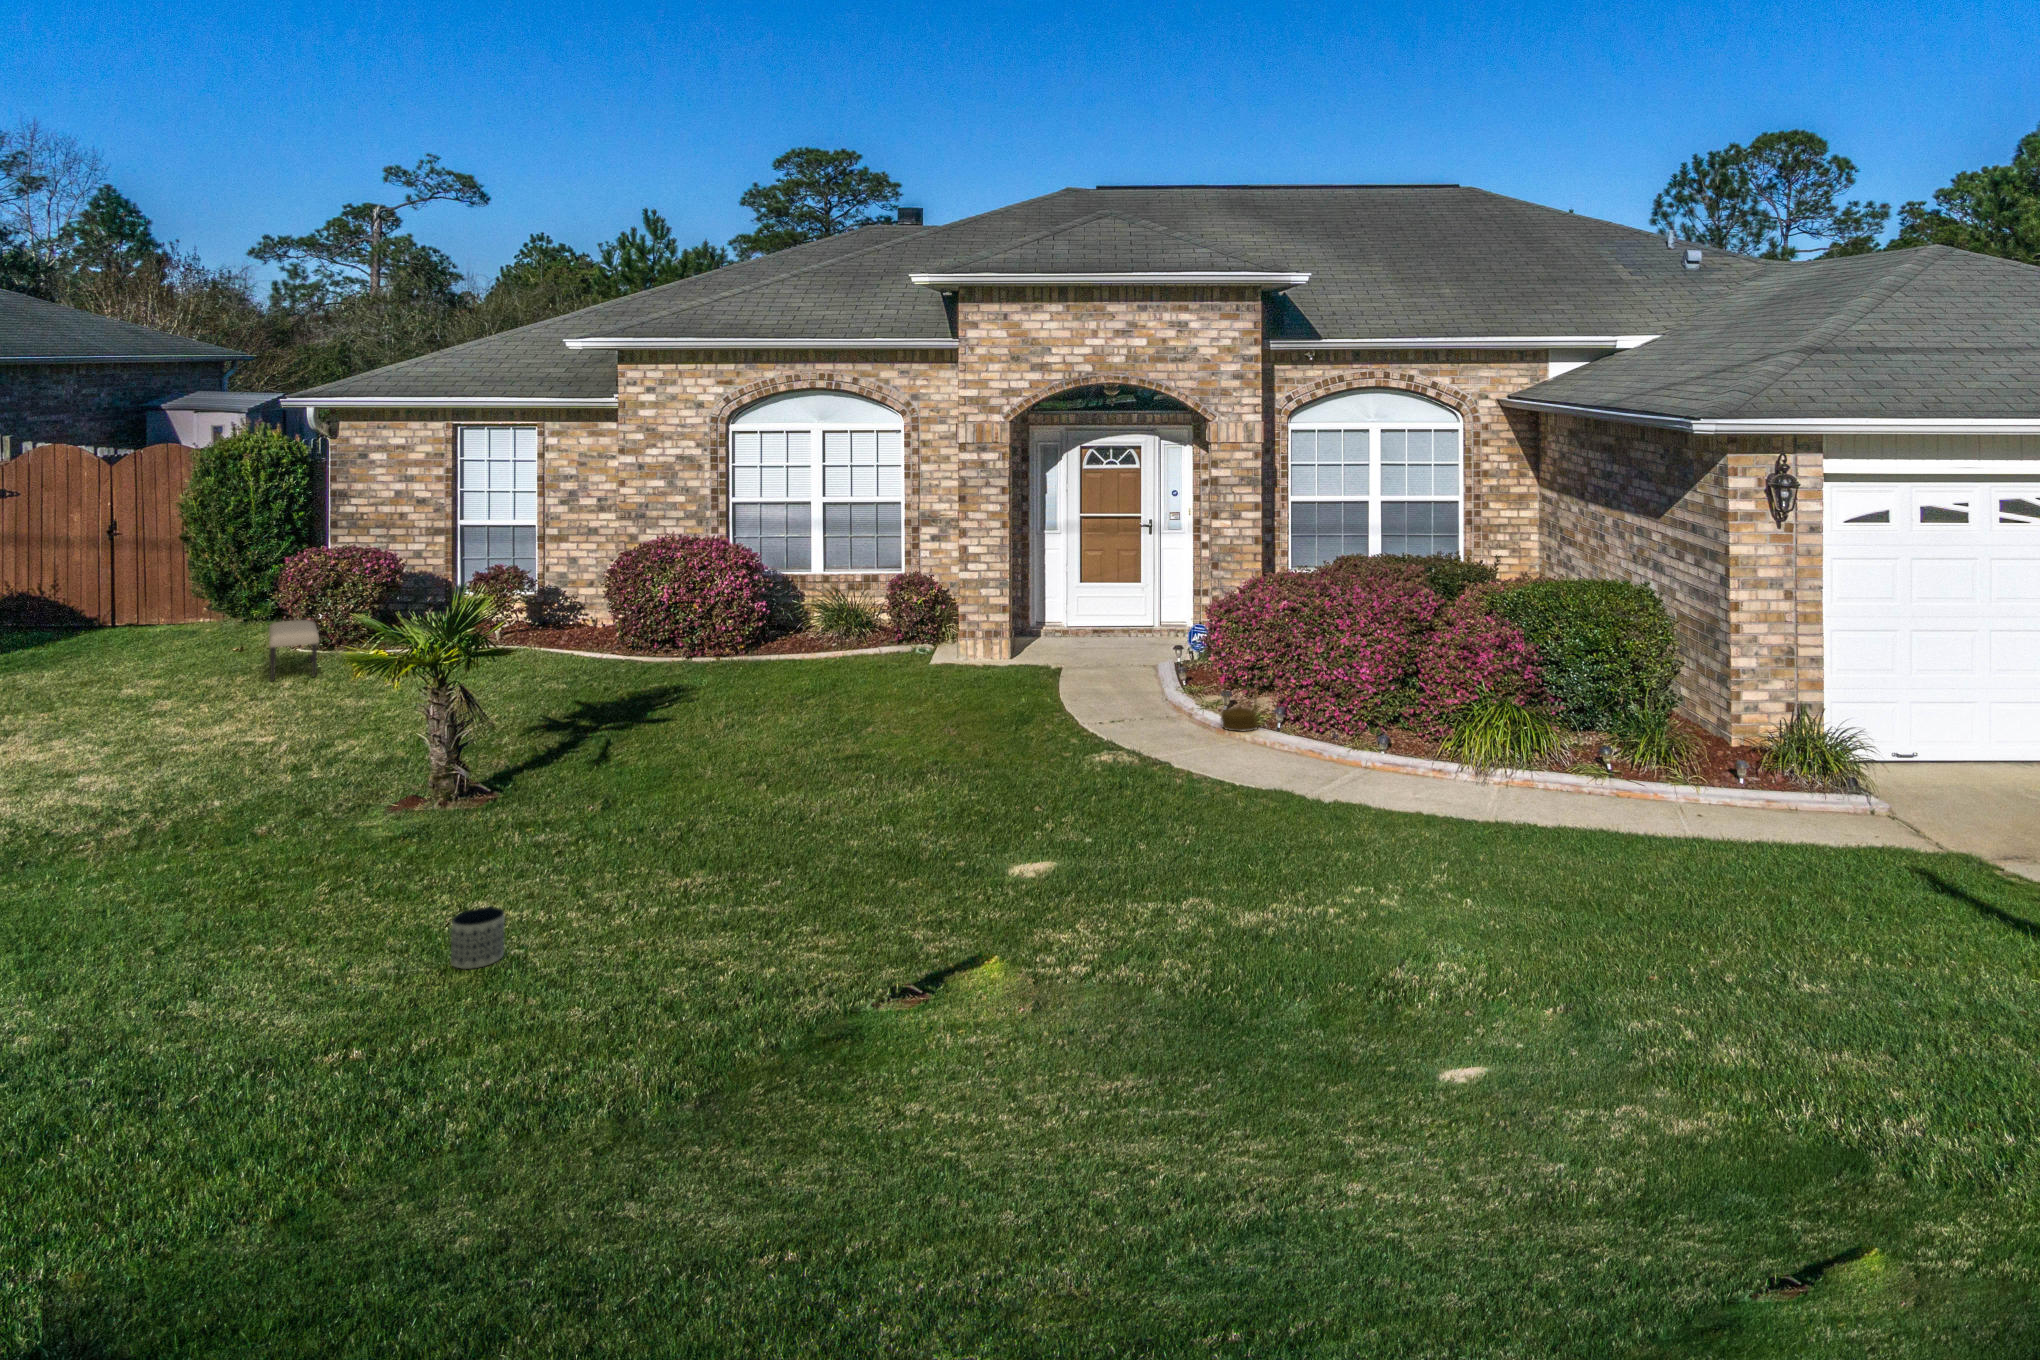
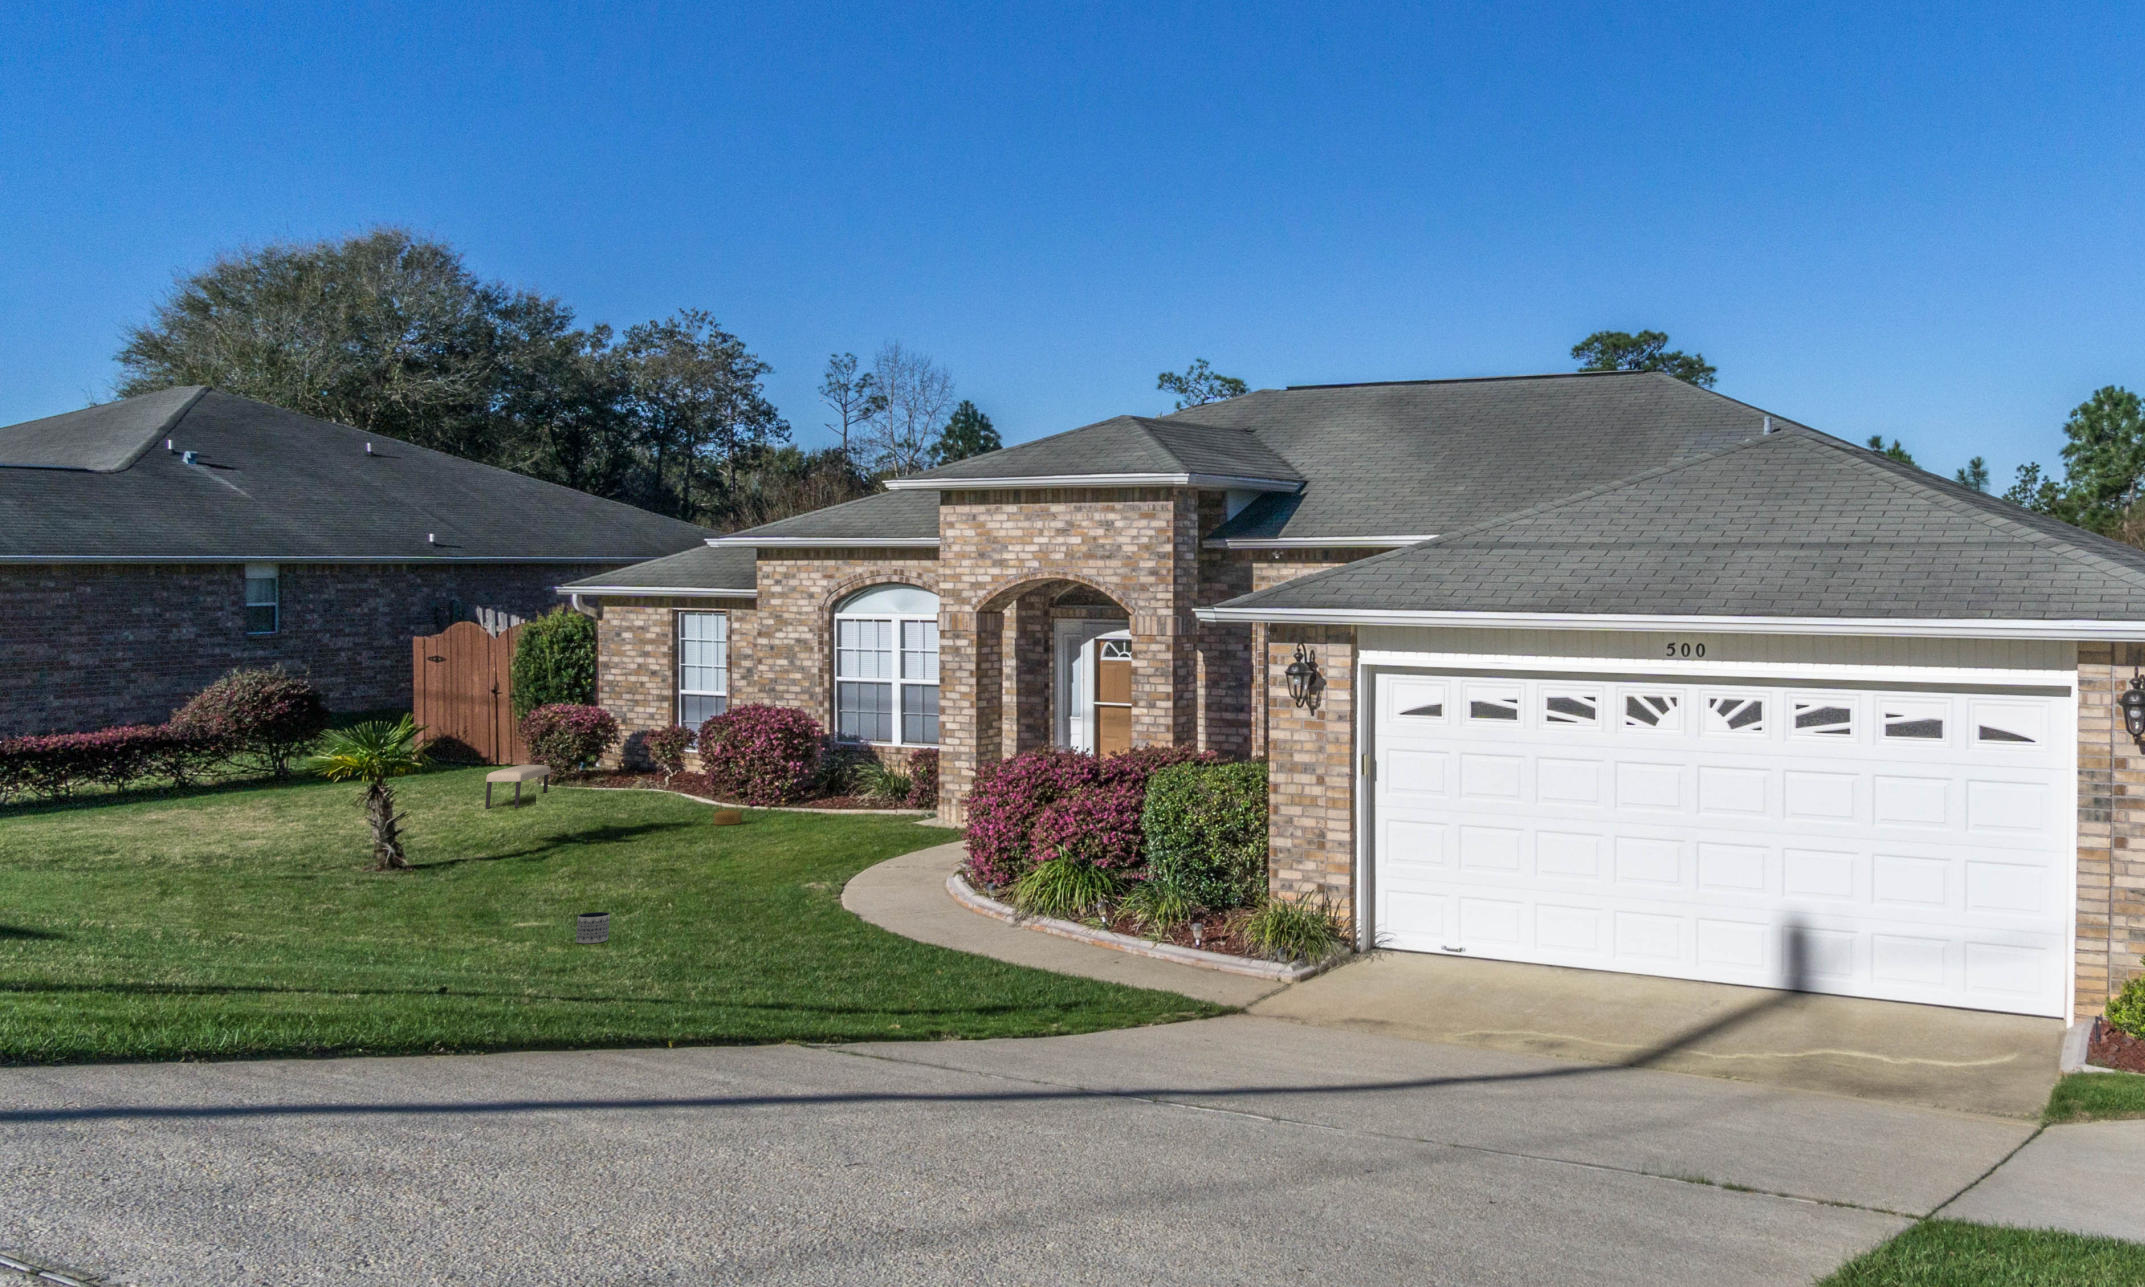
basket: present [1221,684,1259,732] -> present [714,797,742,825]
planter: present [451,907,505,969] -> present [576,912,610,944]

